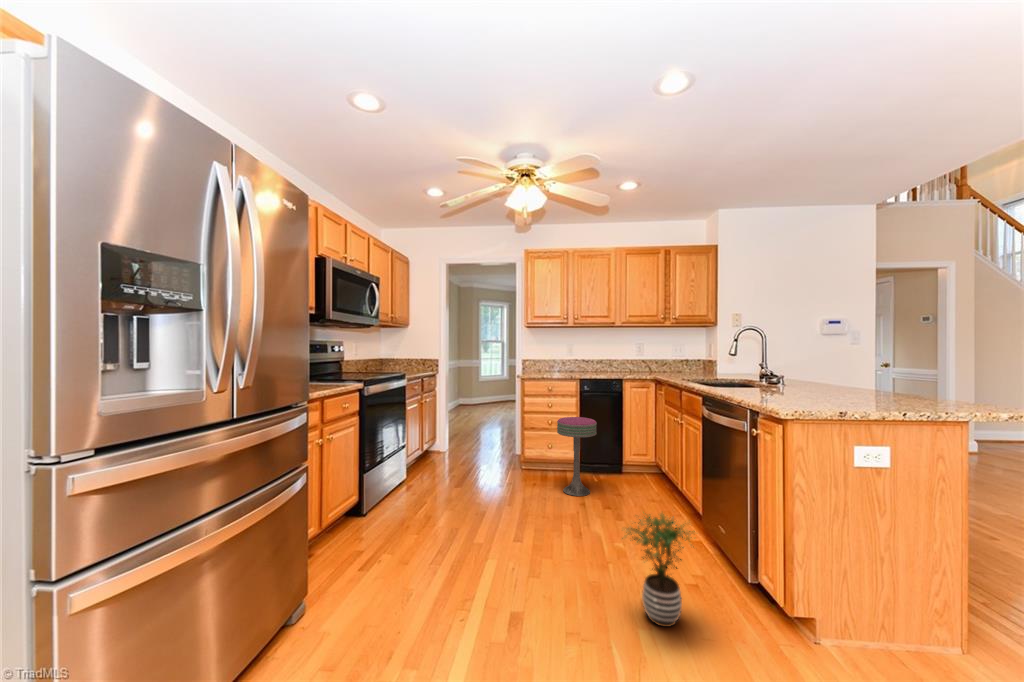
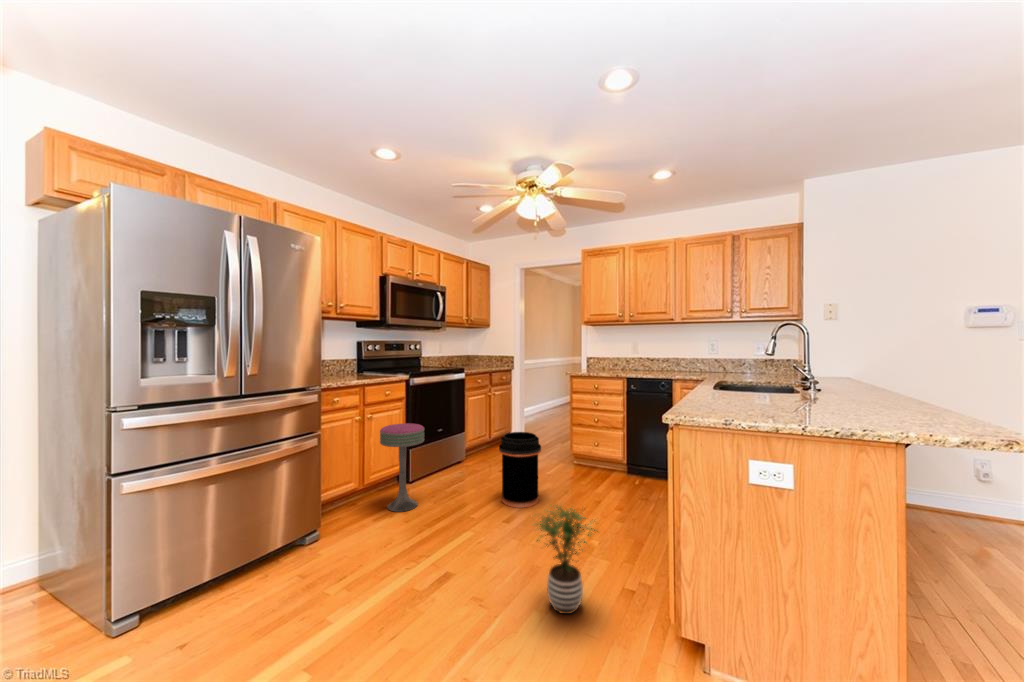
bar stool: present [557,417,597,496] -> present [380,423,424,512]
trash can: none [487,441,533,525] -> present [499,432,541,508]

